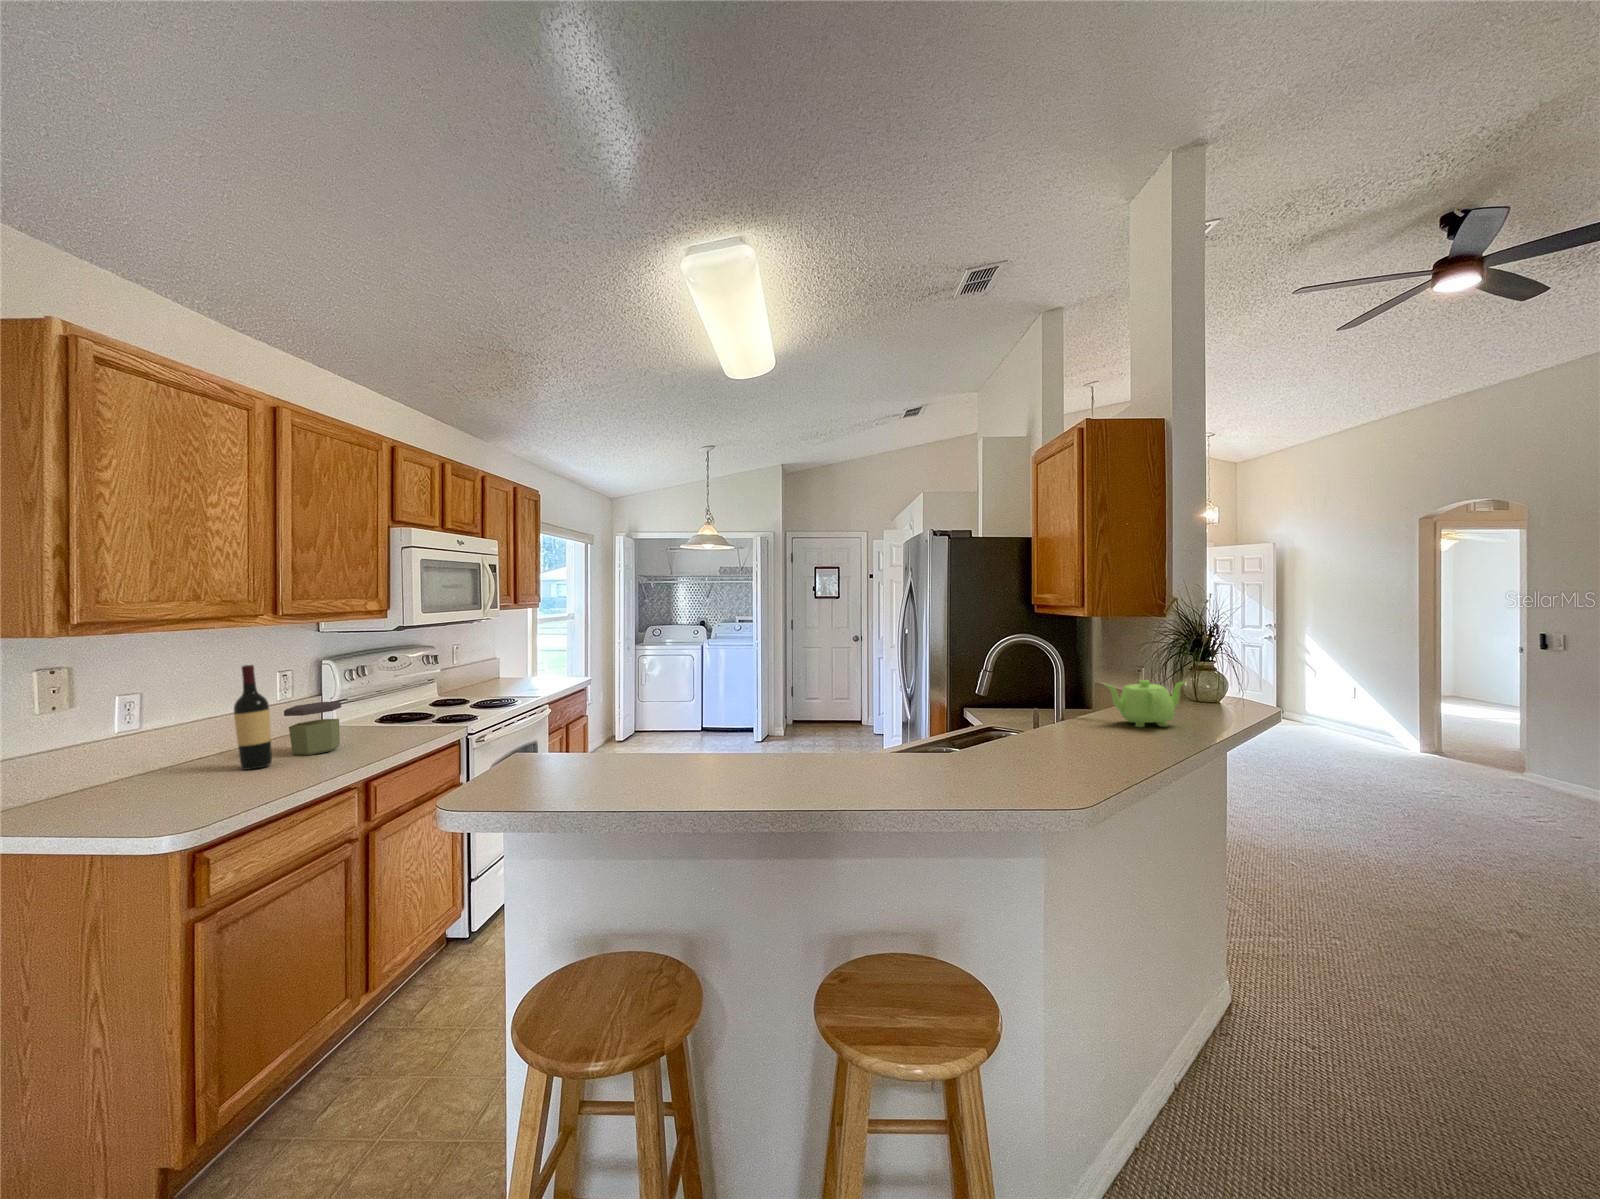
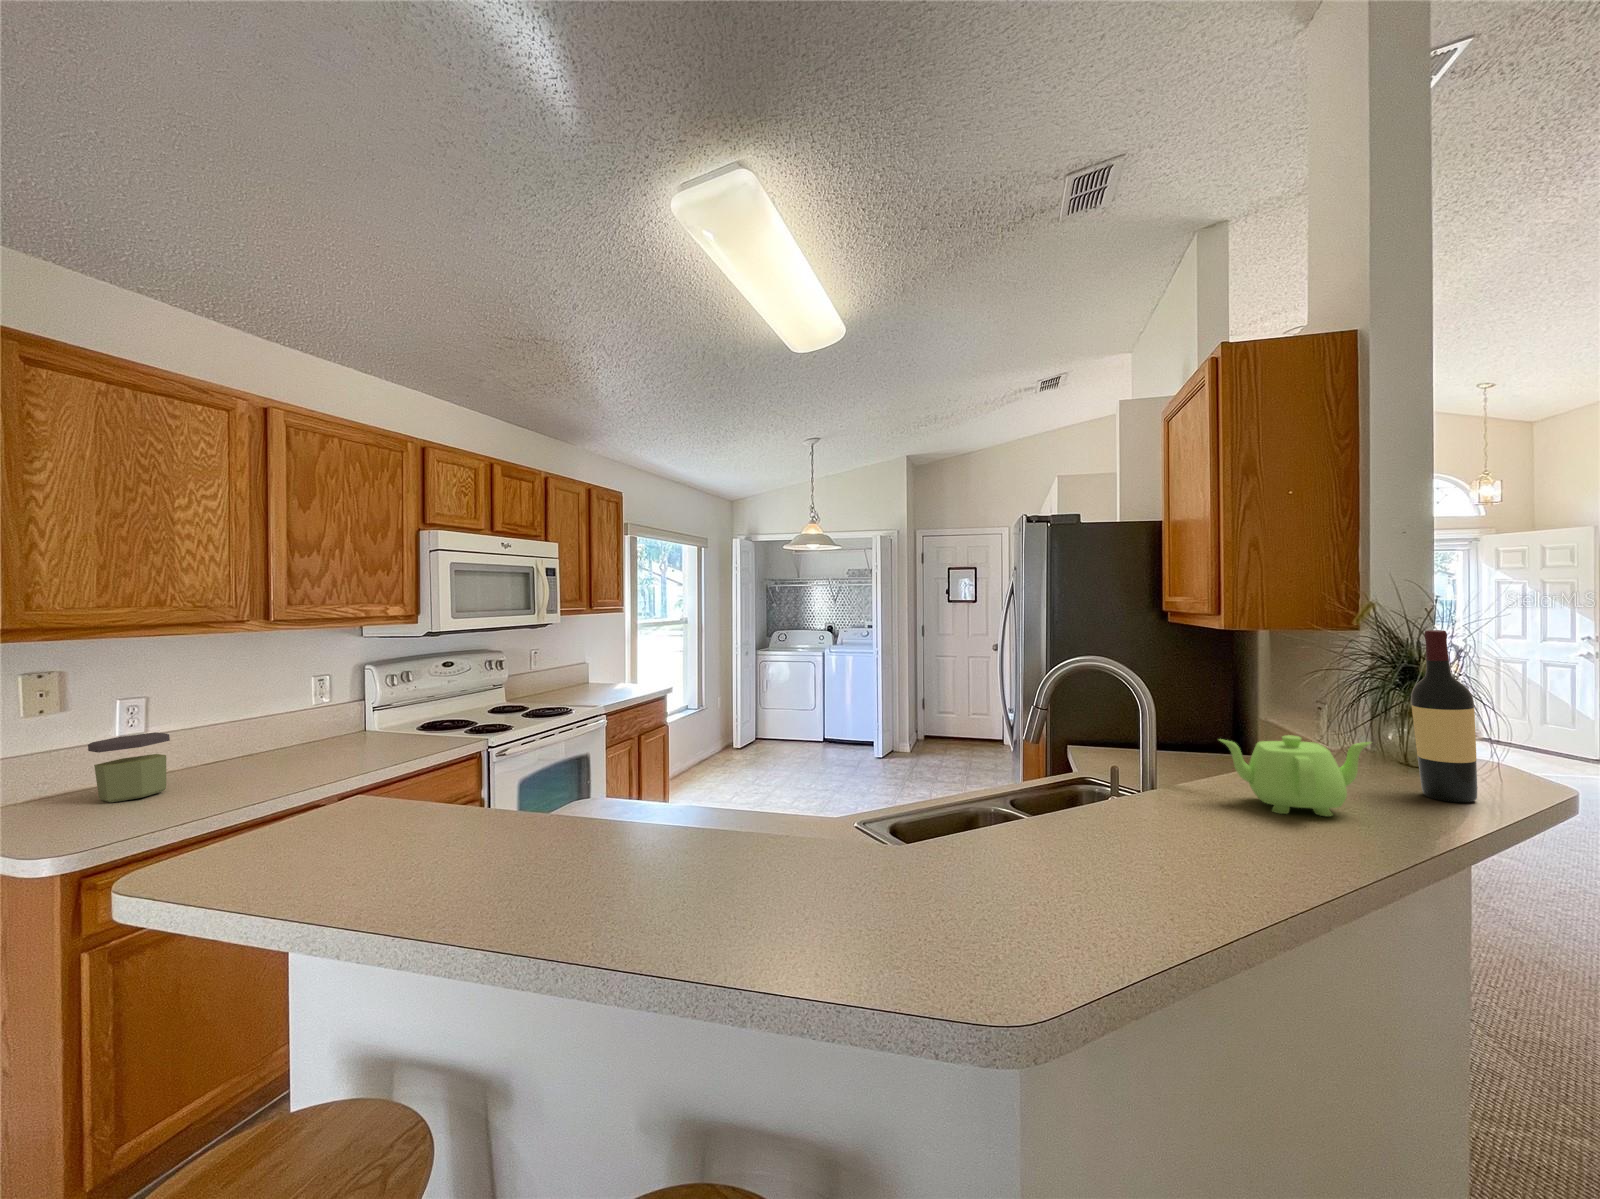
wine bottle: present [234,665,272,770] -> present [1411,630,1477,802]
jar: present [284,701,341,755] -> present [88,732,170,802]

